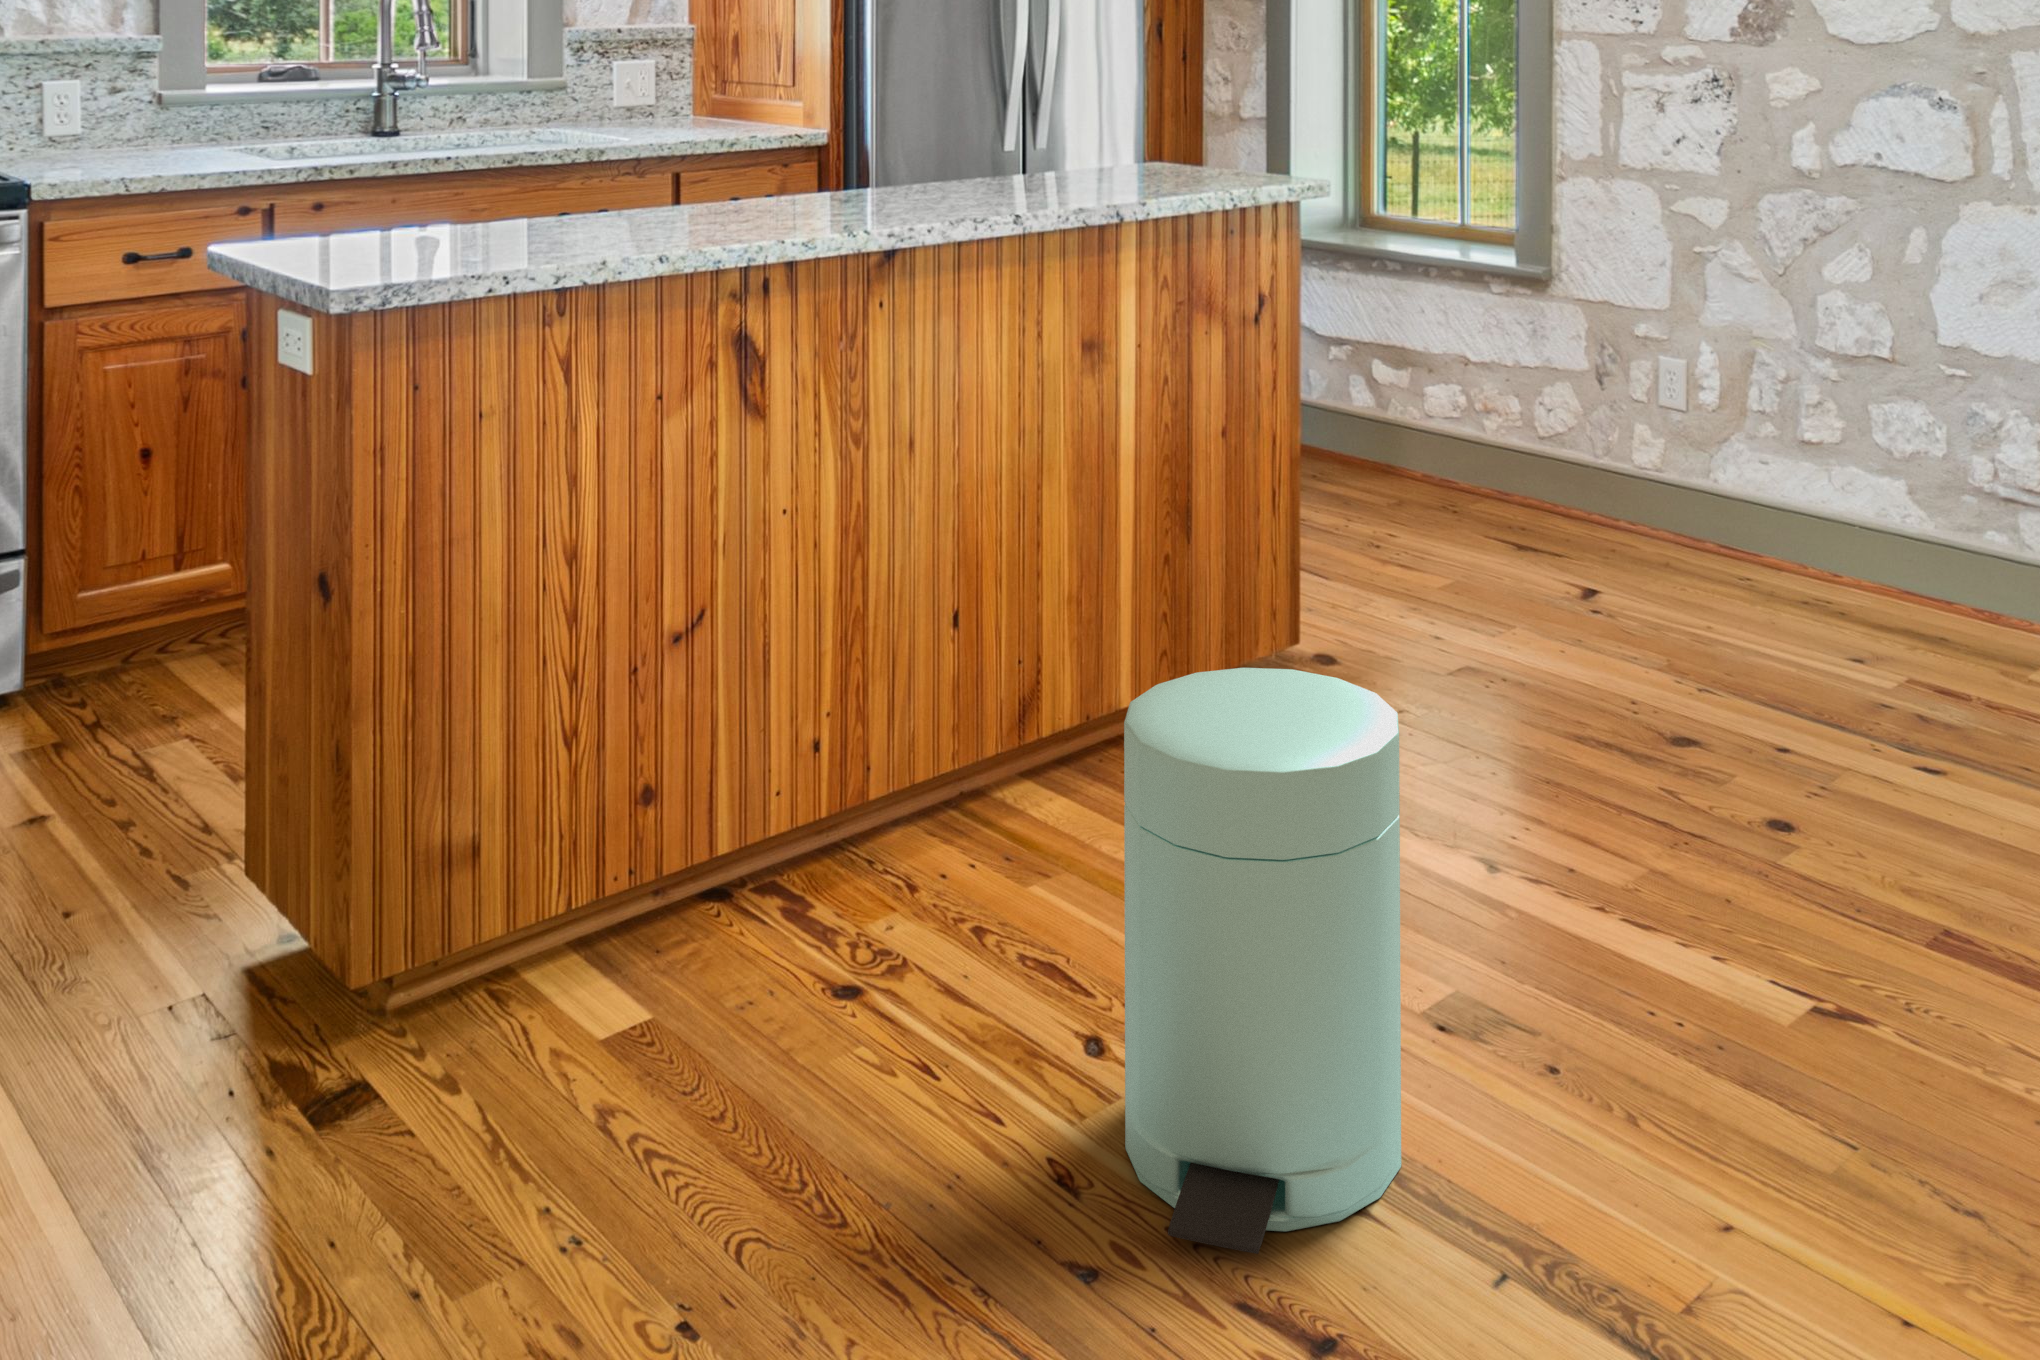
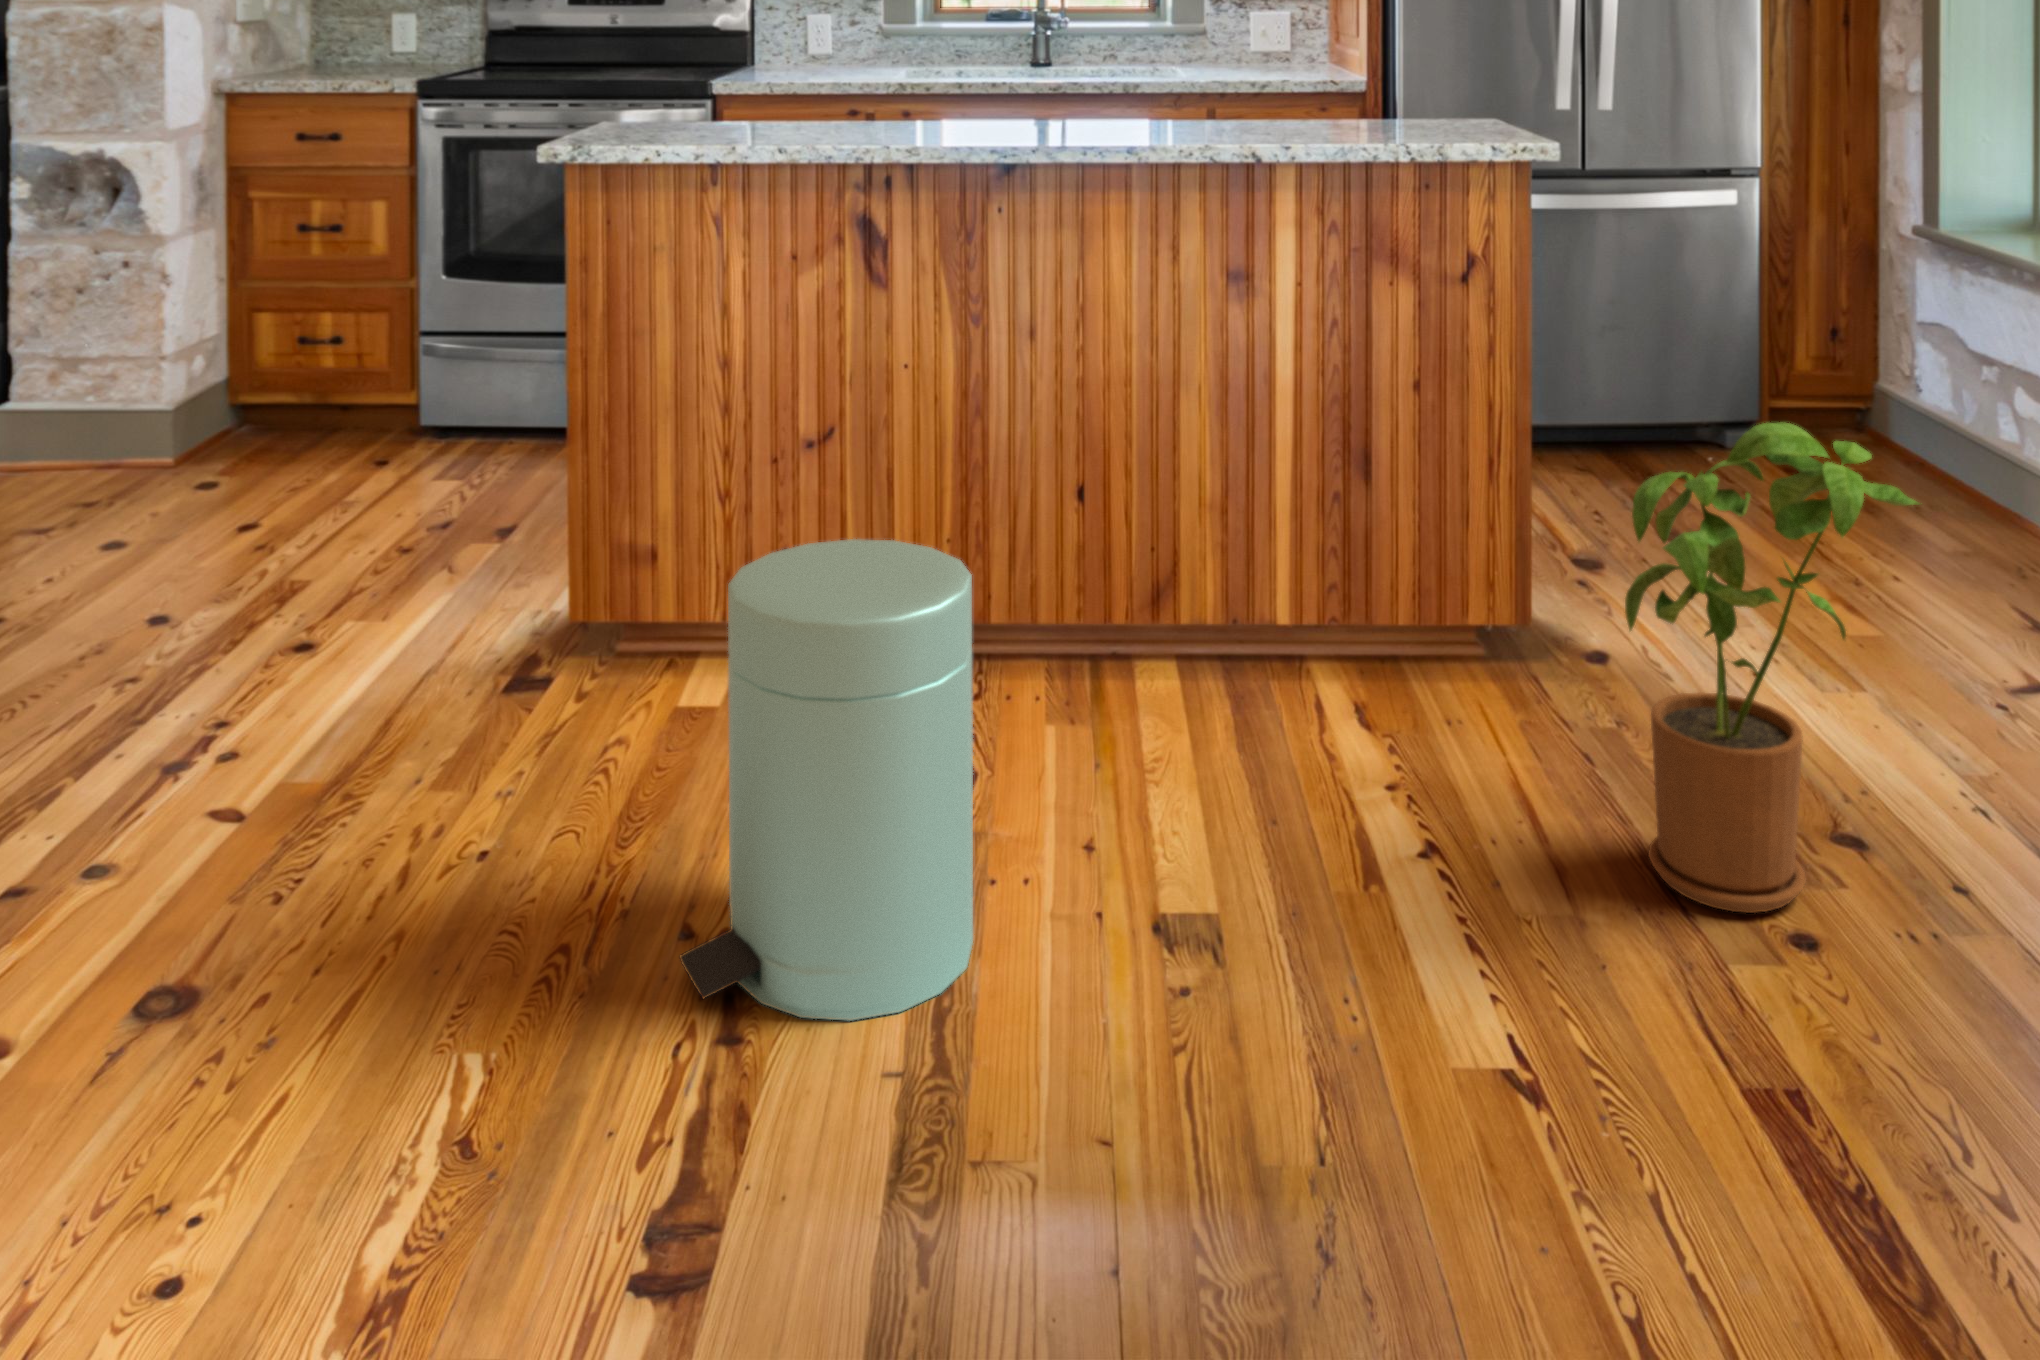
house plant: none [1574,388,1803,807] -> present [1625,422,1919,913]

